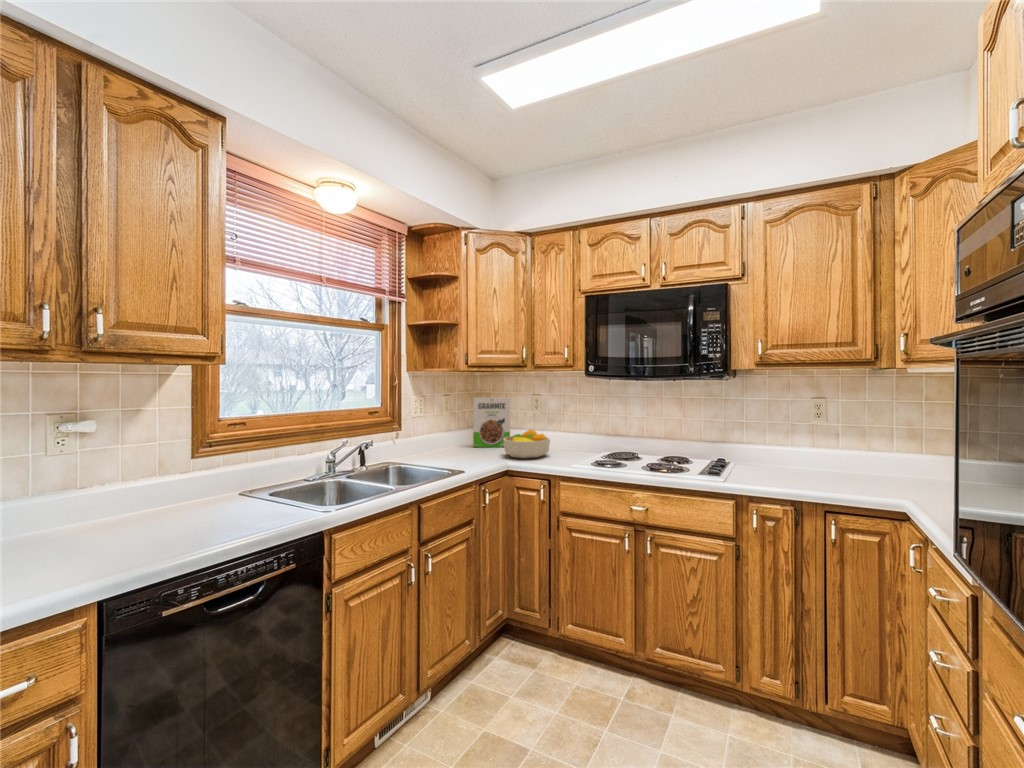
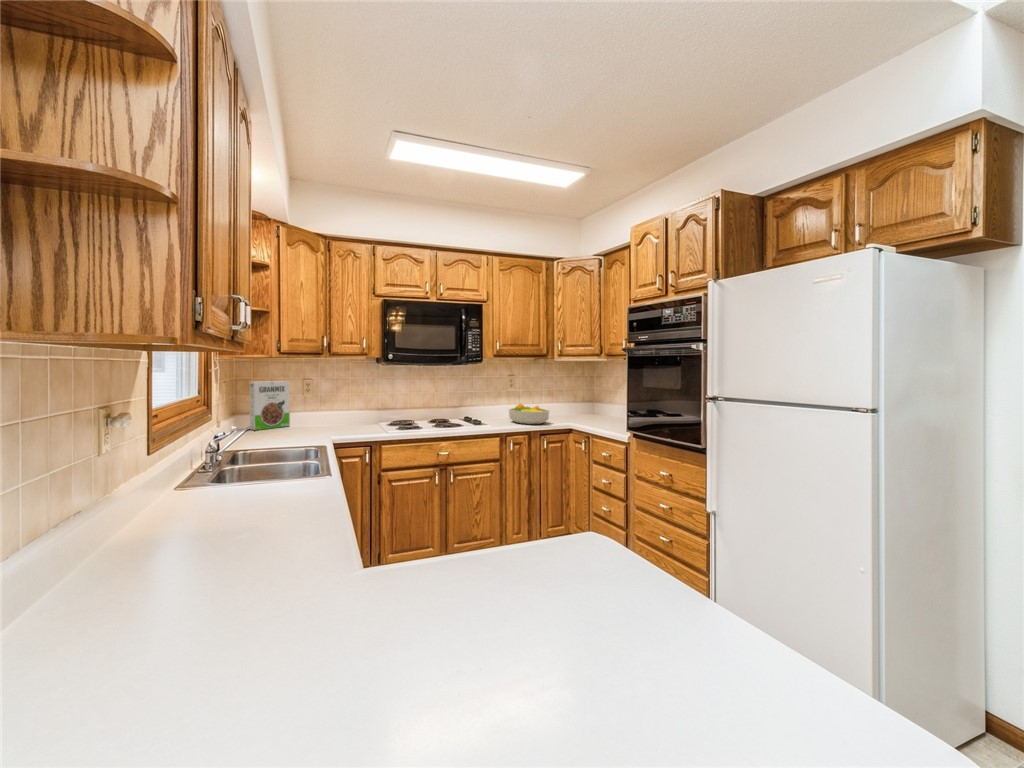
fruit bowl: present [503,429,550,459] -> present [509,404,549,424]

